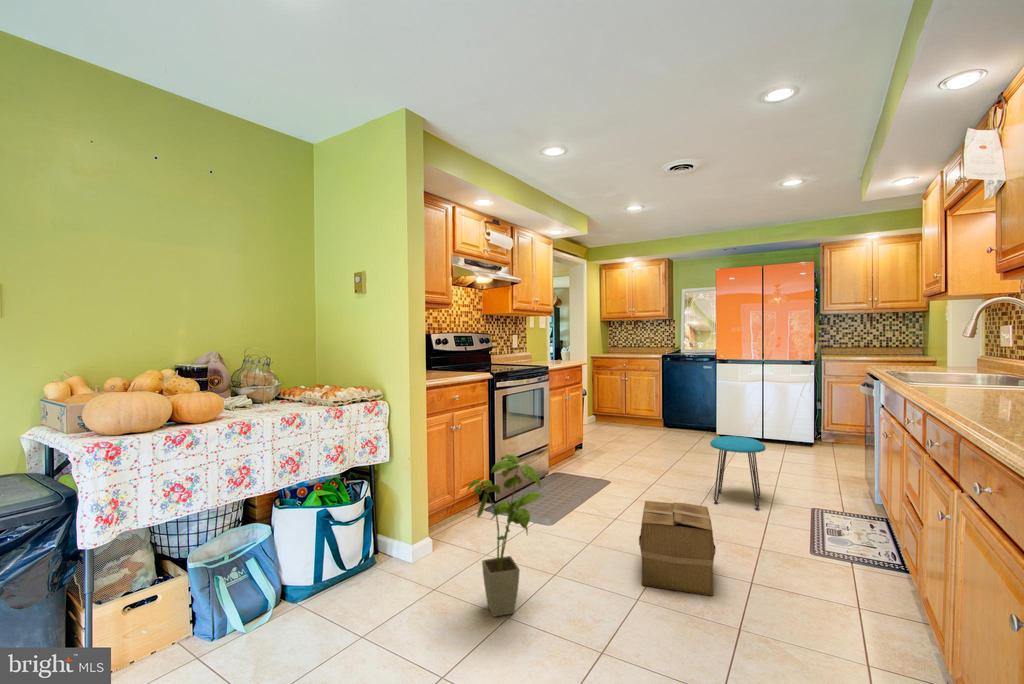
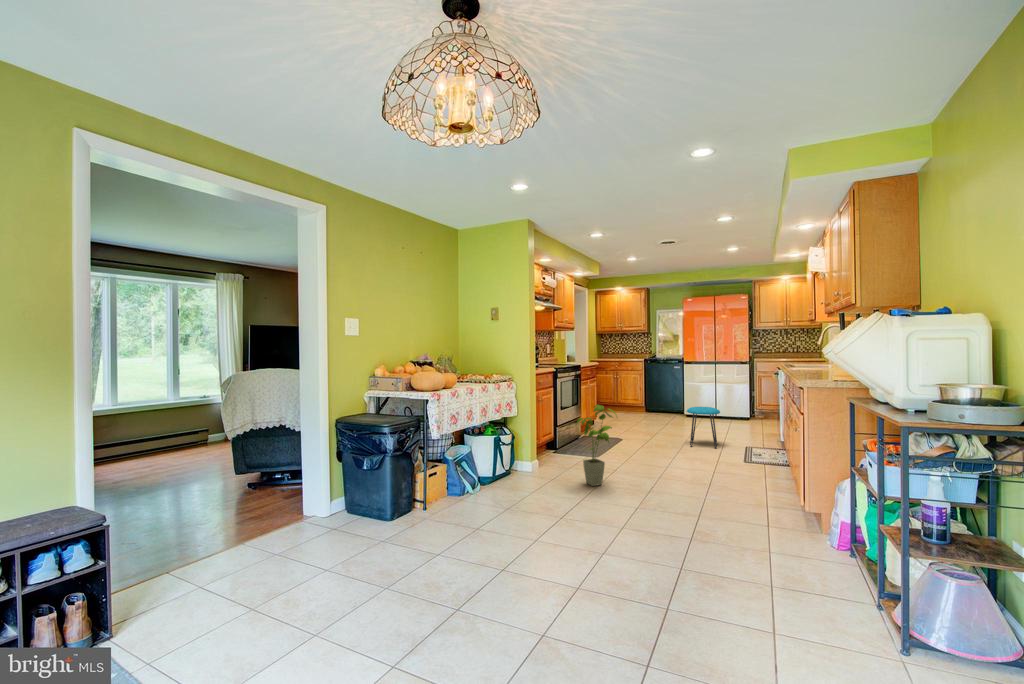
cardboard box: present [639,501,715,595] -> none [657,436,697,477]

